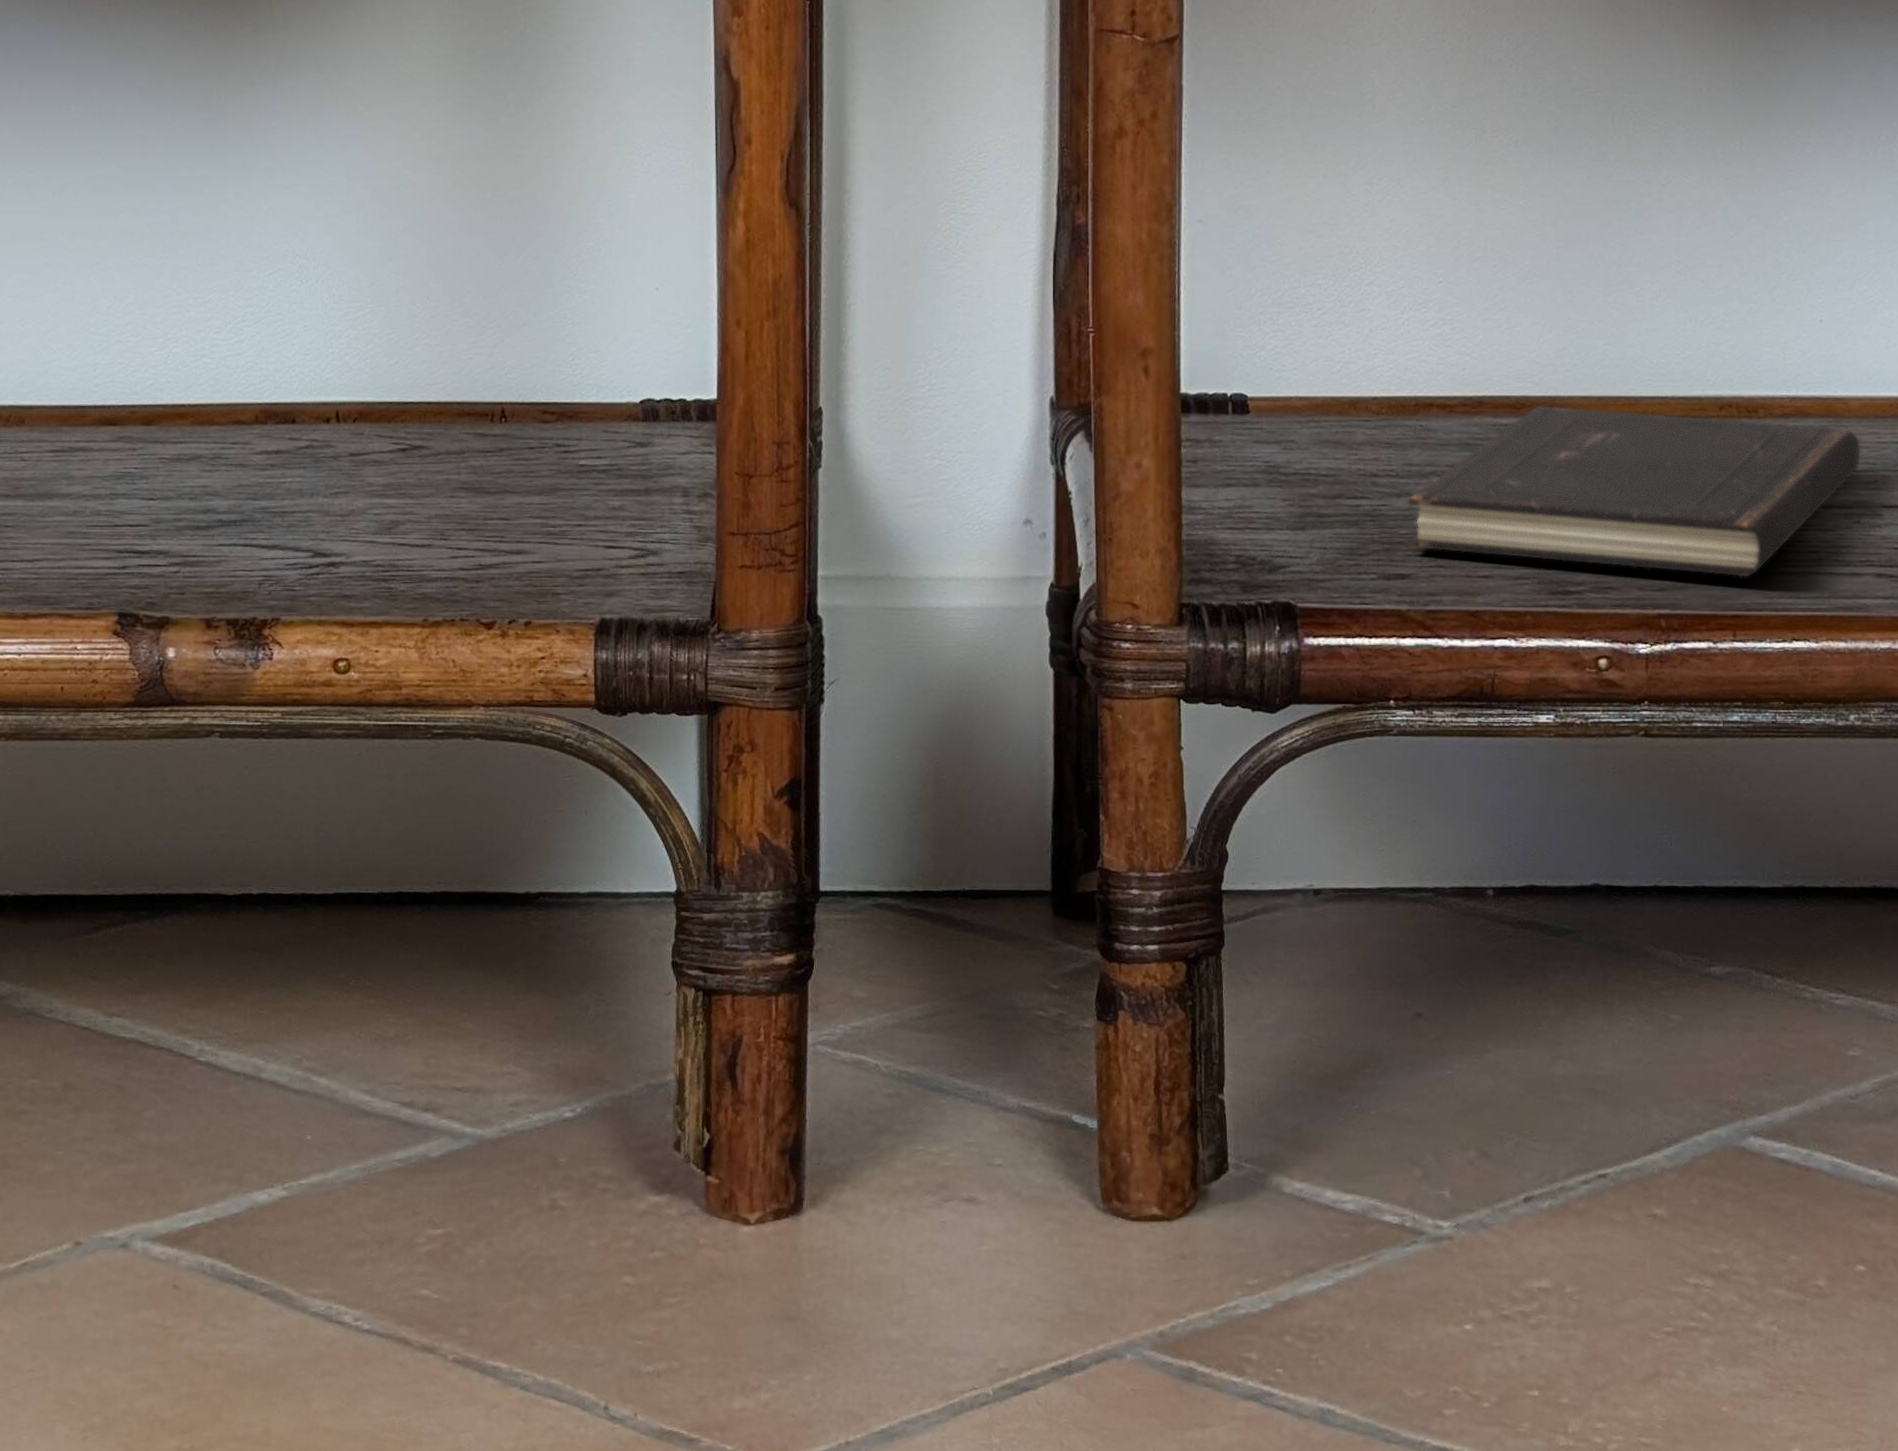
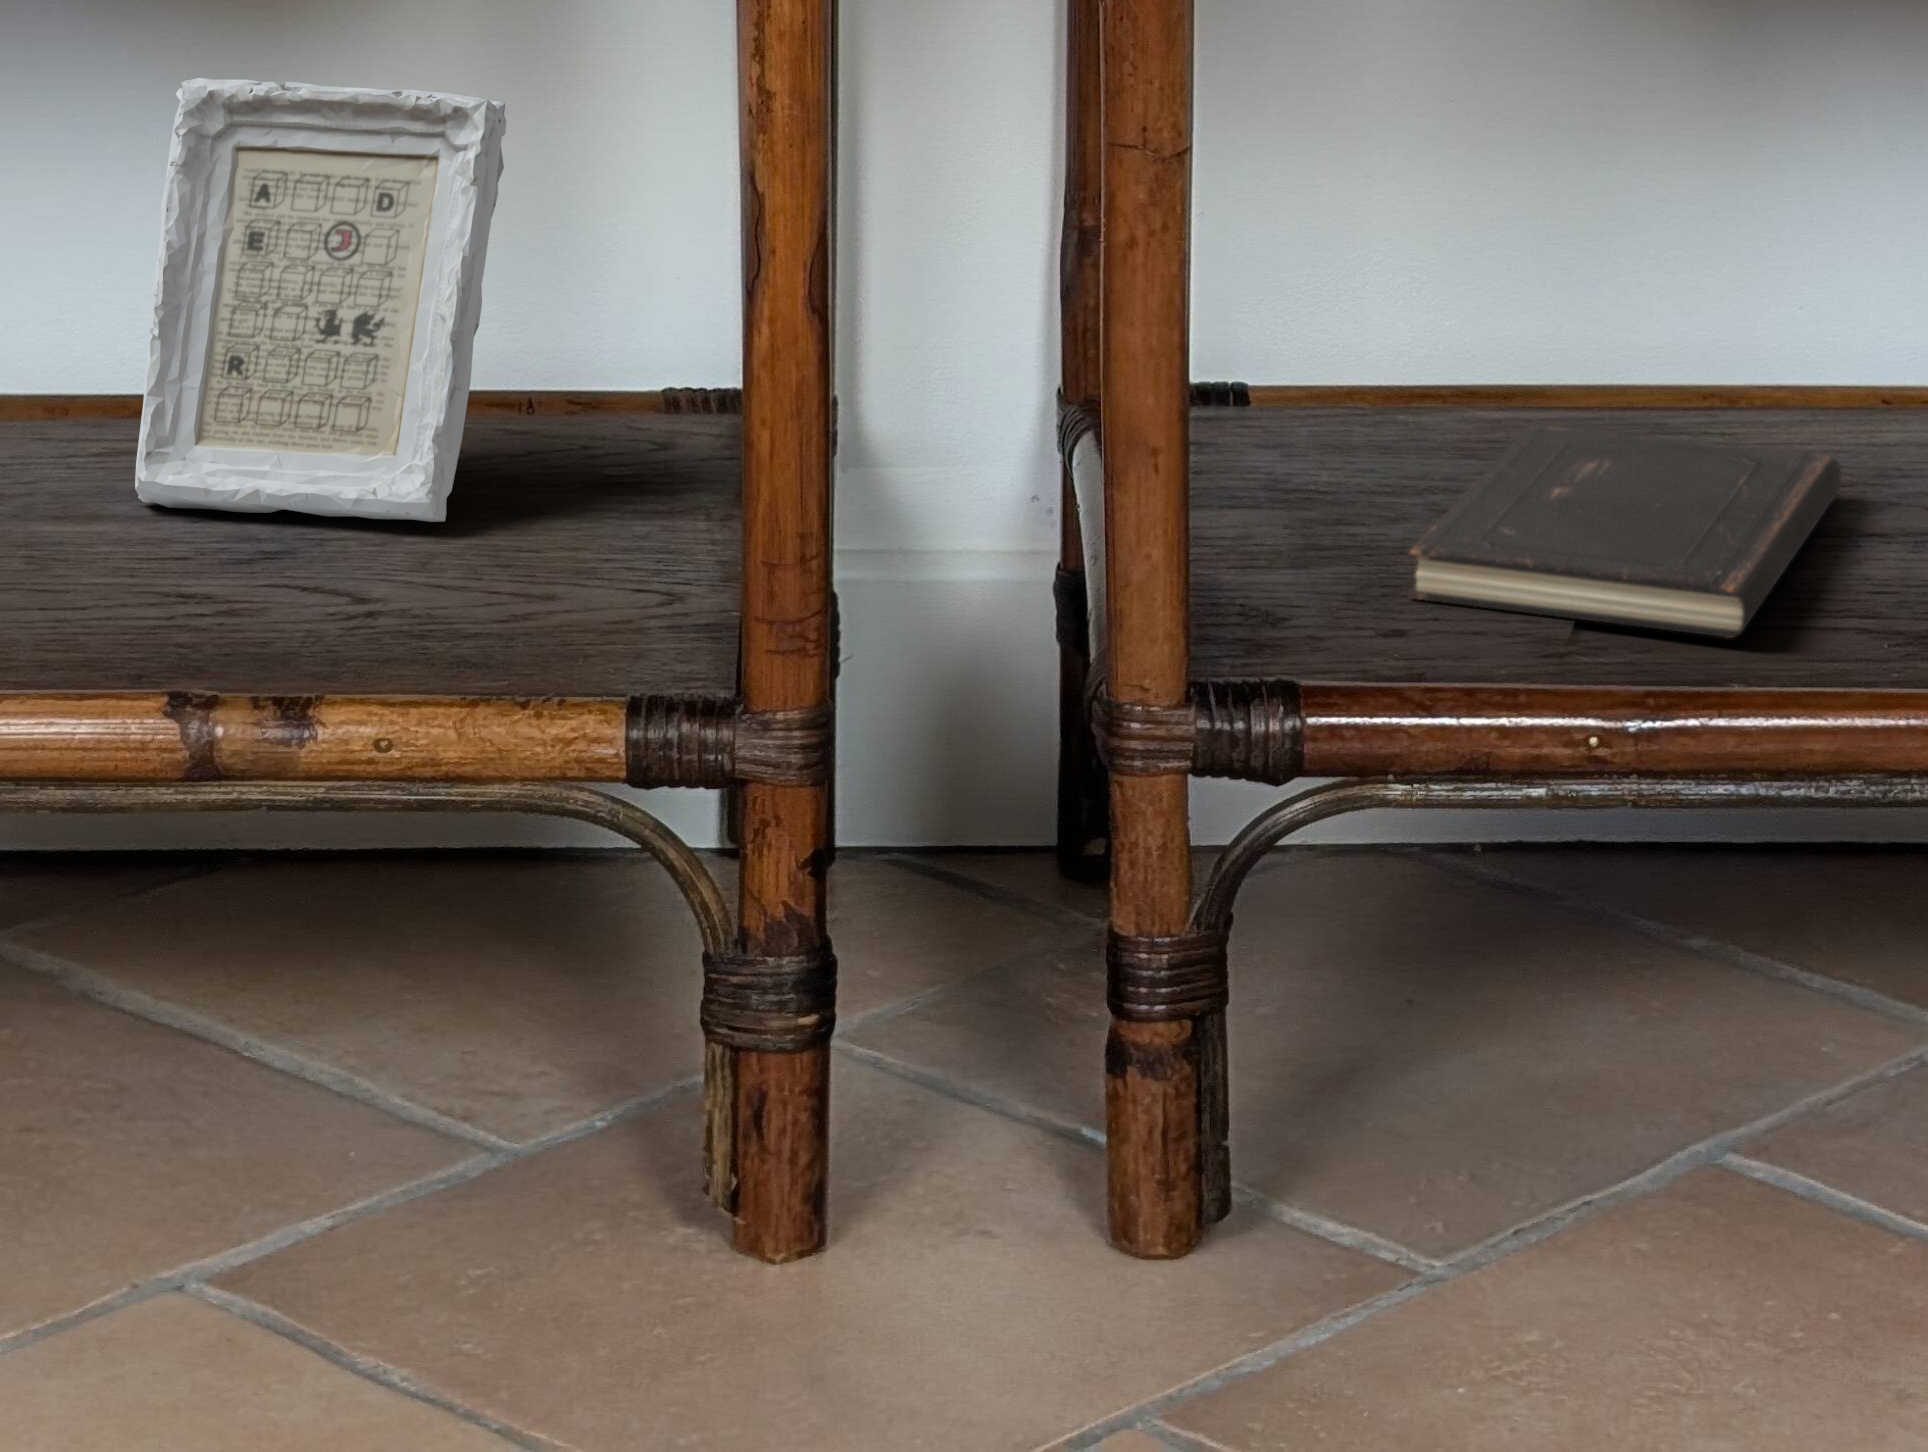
picture frame: none [89,45,476,487] -> present [135,78,507,522]

